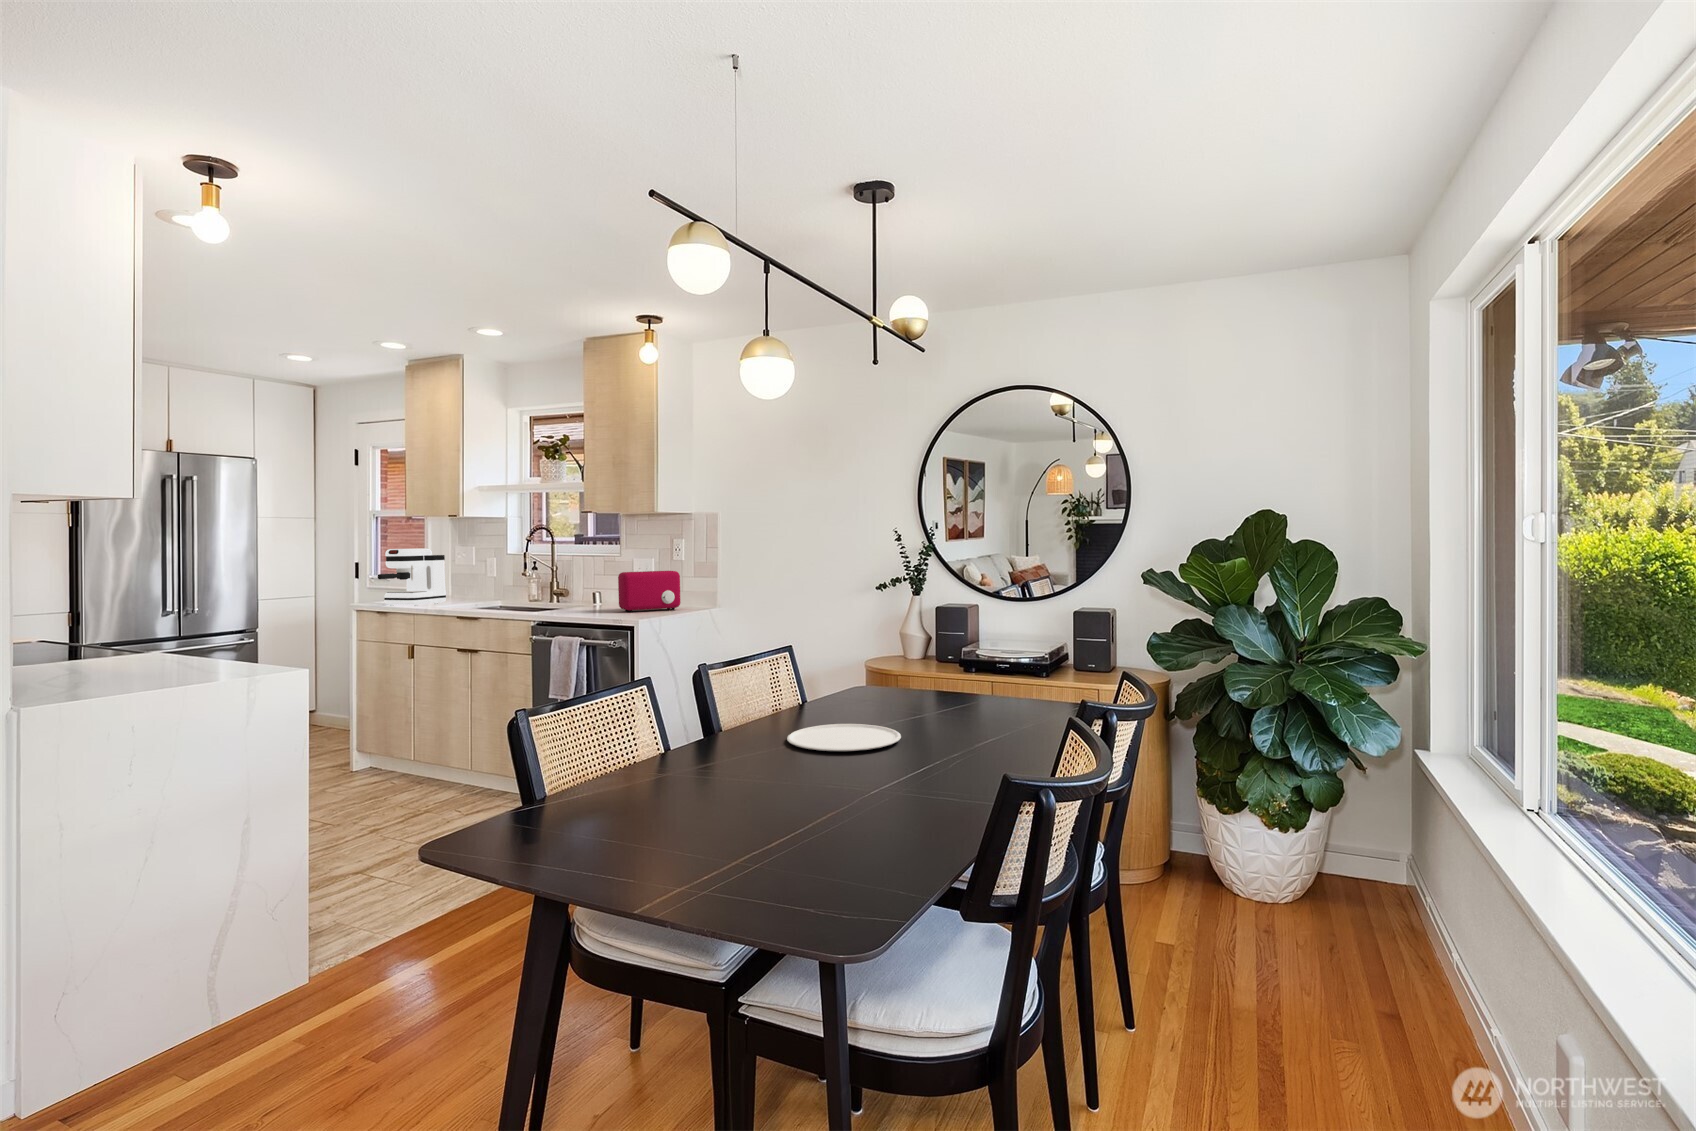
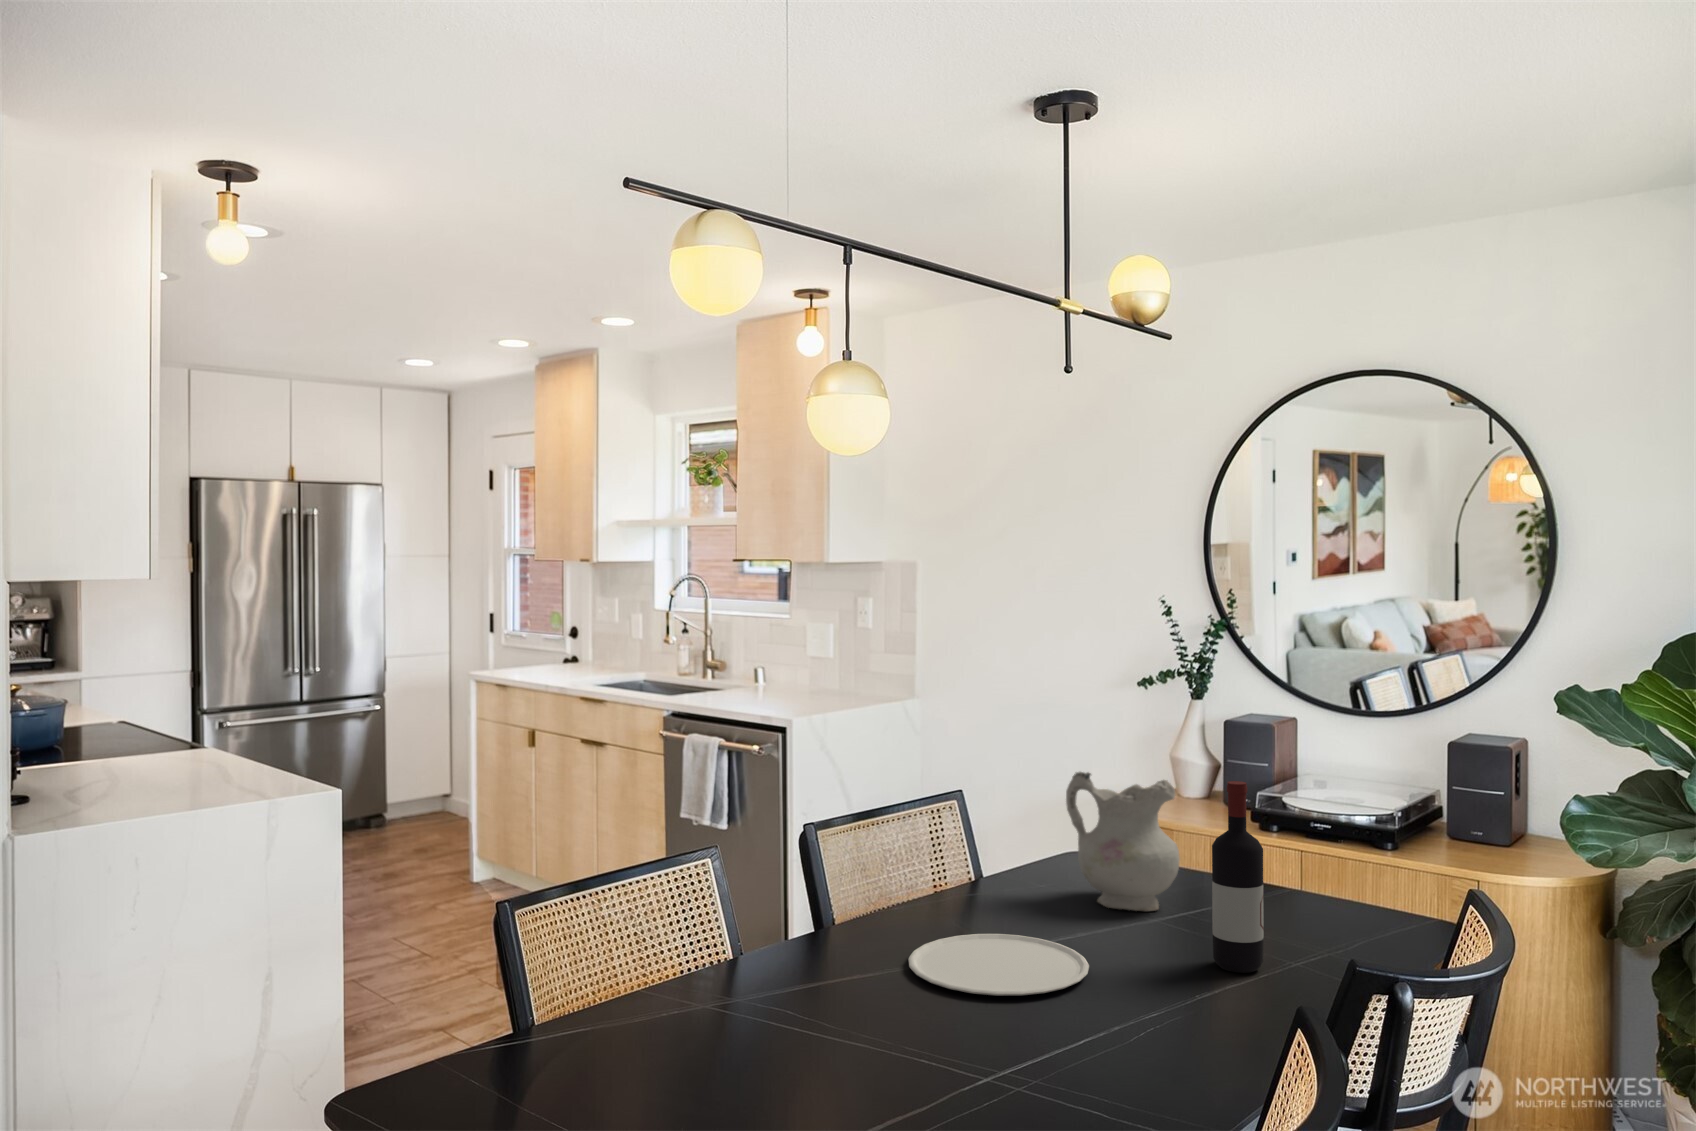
coffee maker: present [378,548,446,606] -> none [497,601,580,676]
toaster: present [618,571,681,612] -> none [780,643,863,700]
wine bottle: none [969,617,999,732] -> present [1212,781,1264,973]
ceramic pitcher: none [866,625,937,710] -> present [1066,772,1180,911]

